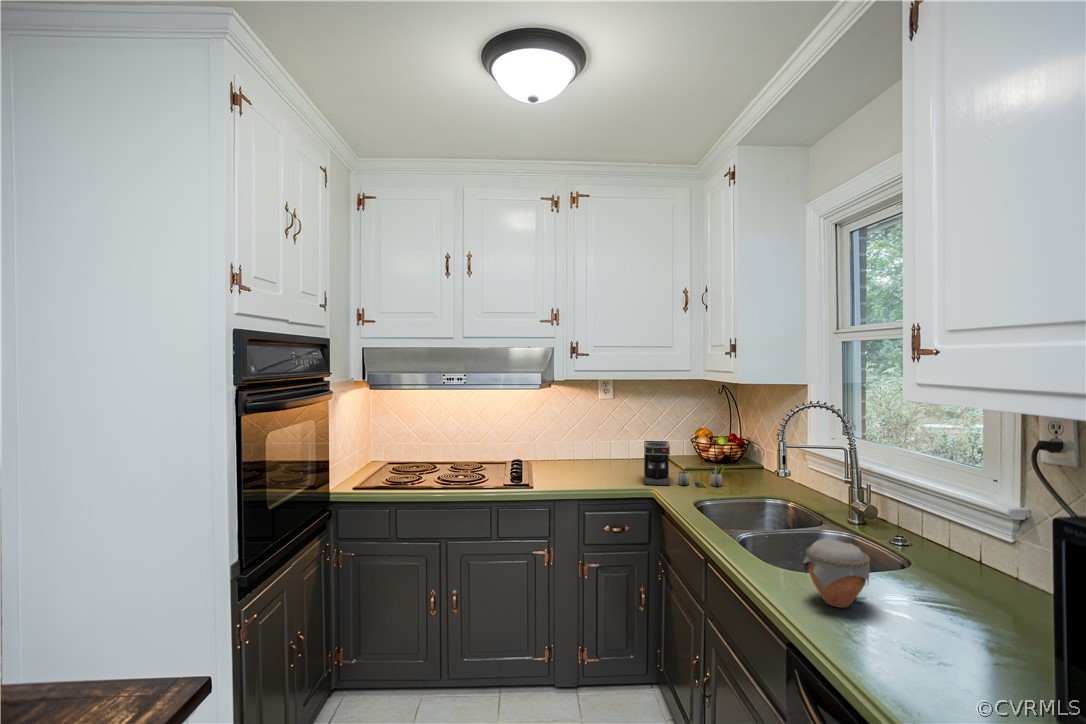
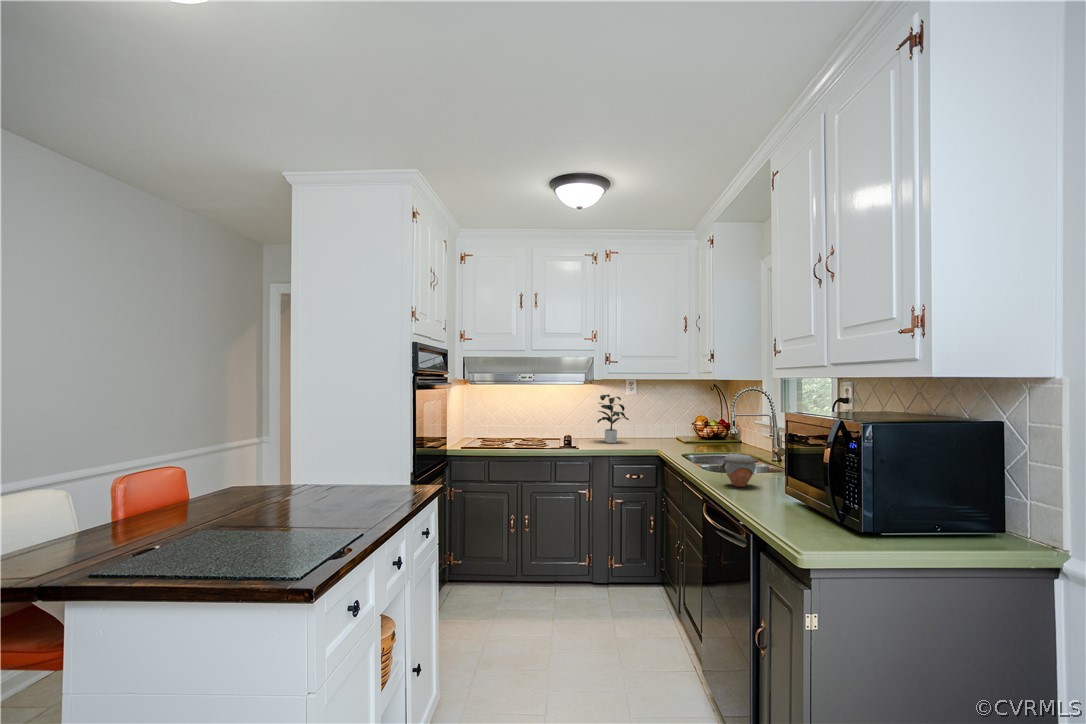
potted plant: none [553,403,617,474] -> present [597,394,629,443]
coffee maker: present [644,441,724,487] -> none [654,420,709,449]

